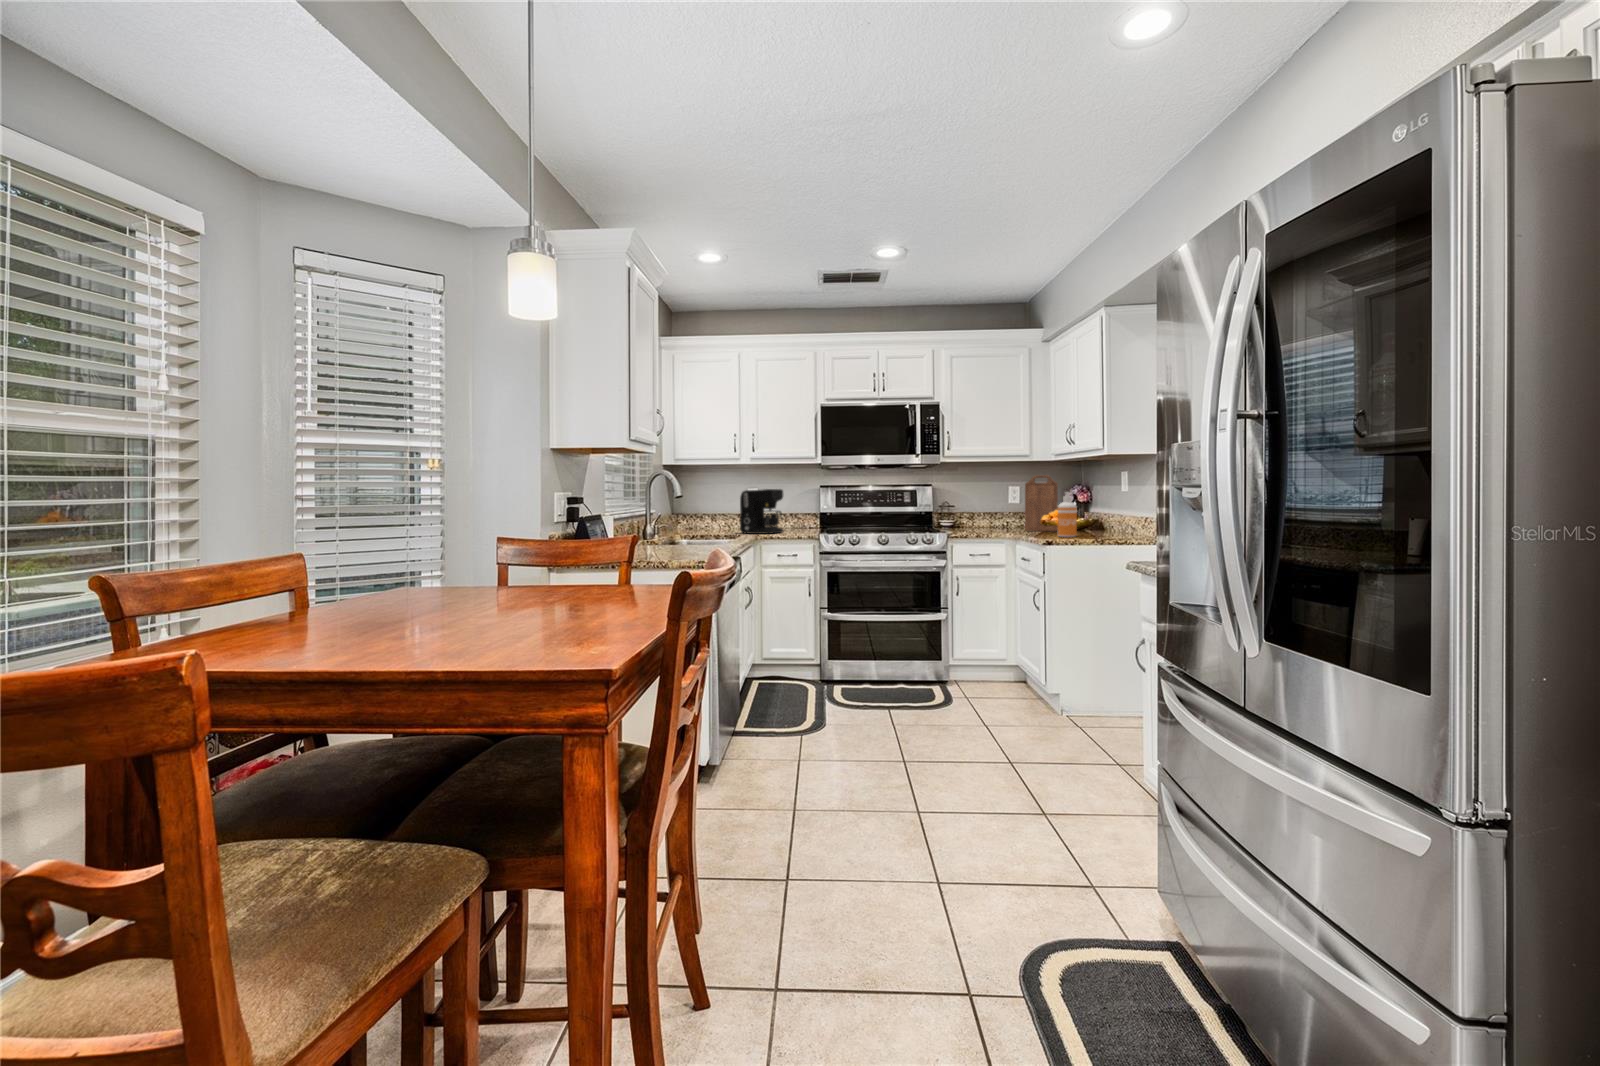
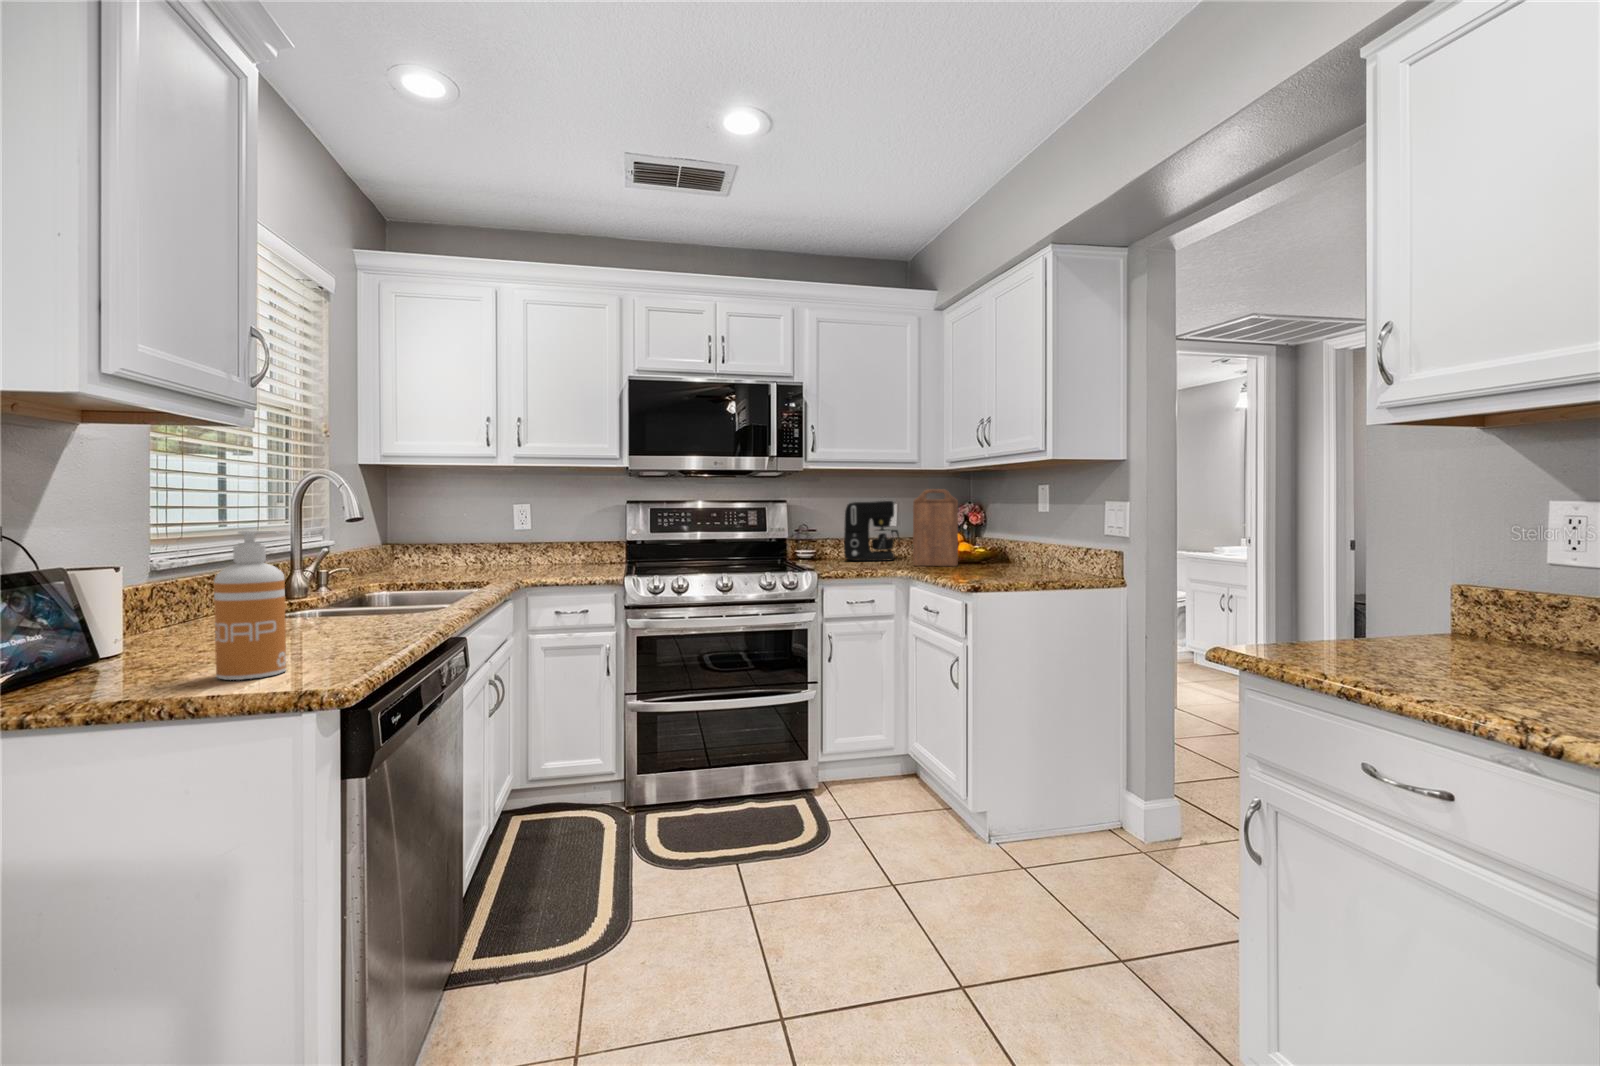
coffee maker: present [740,489,784,534] -> present [844,501,900,561]
soap dispenser: present [1058,492,1077,537] -> present [214,530,286,680]

